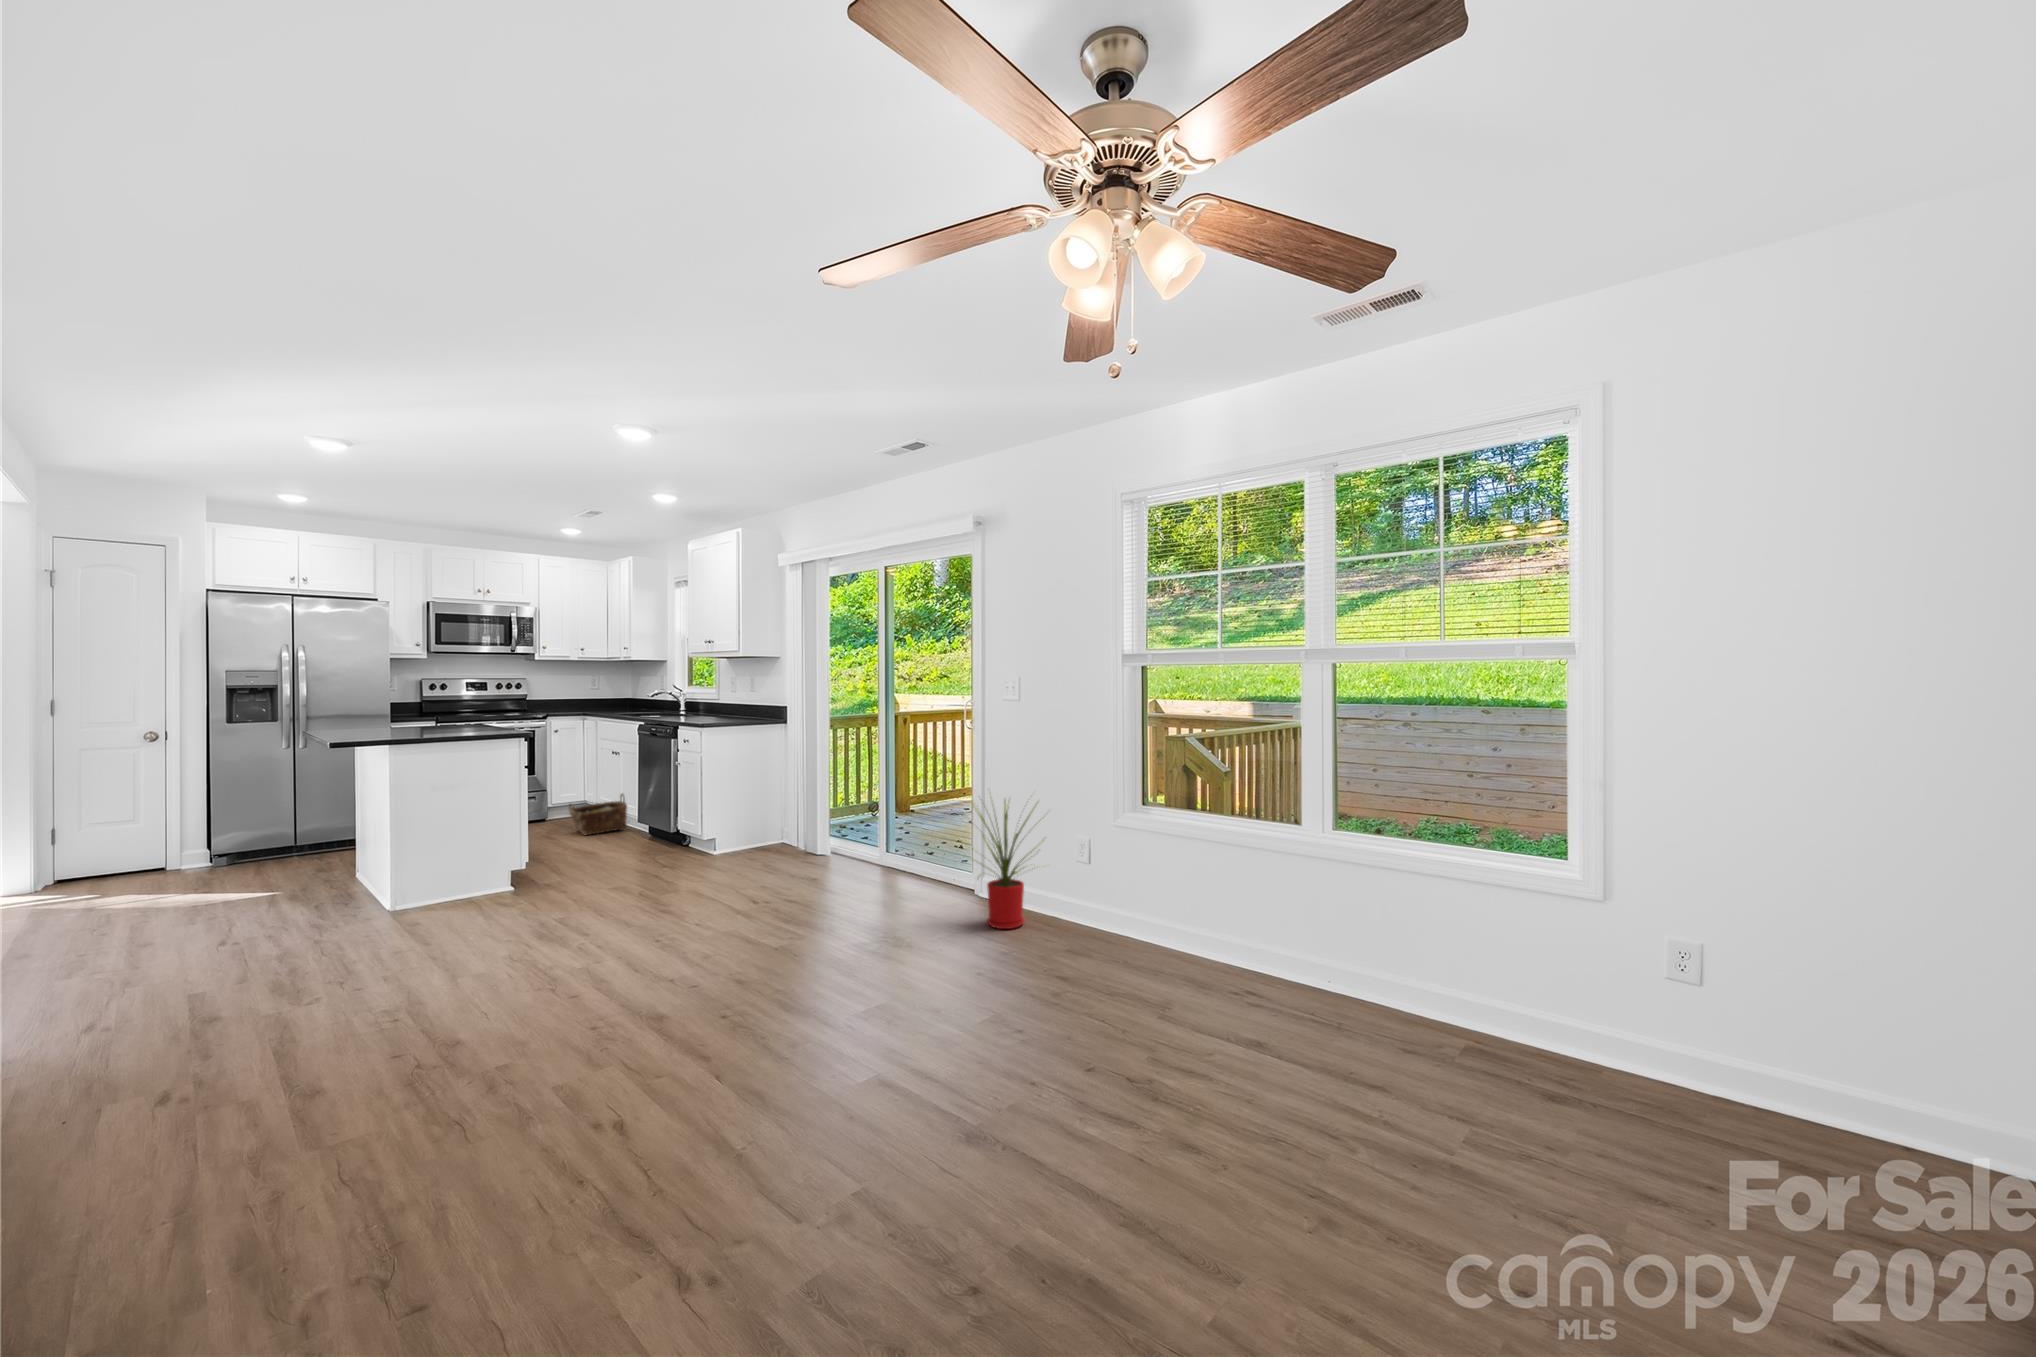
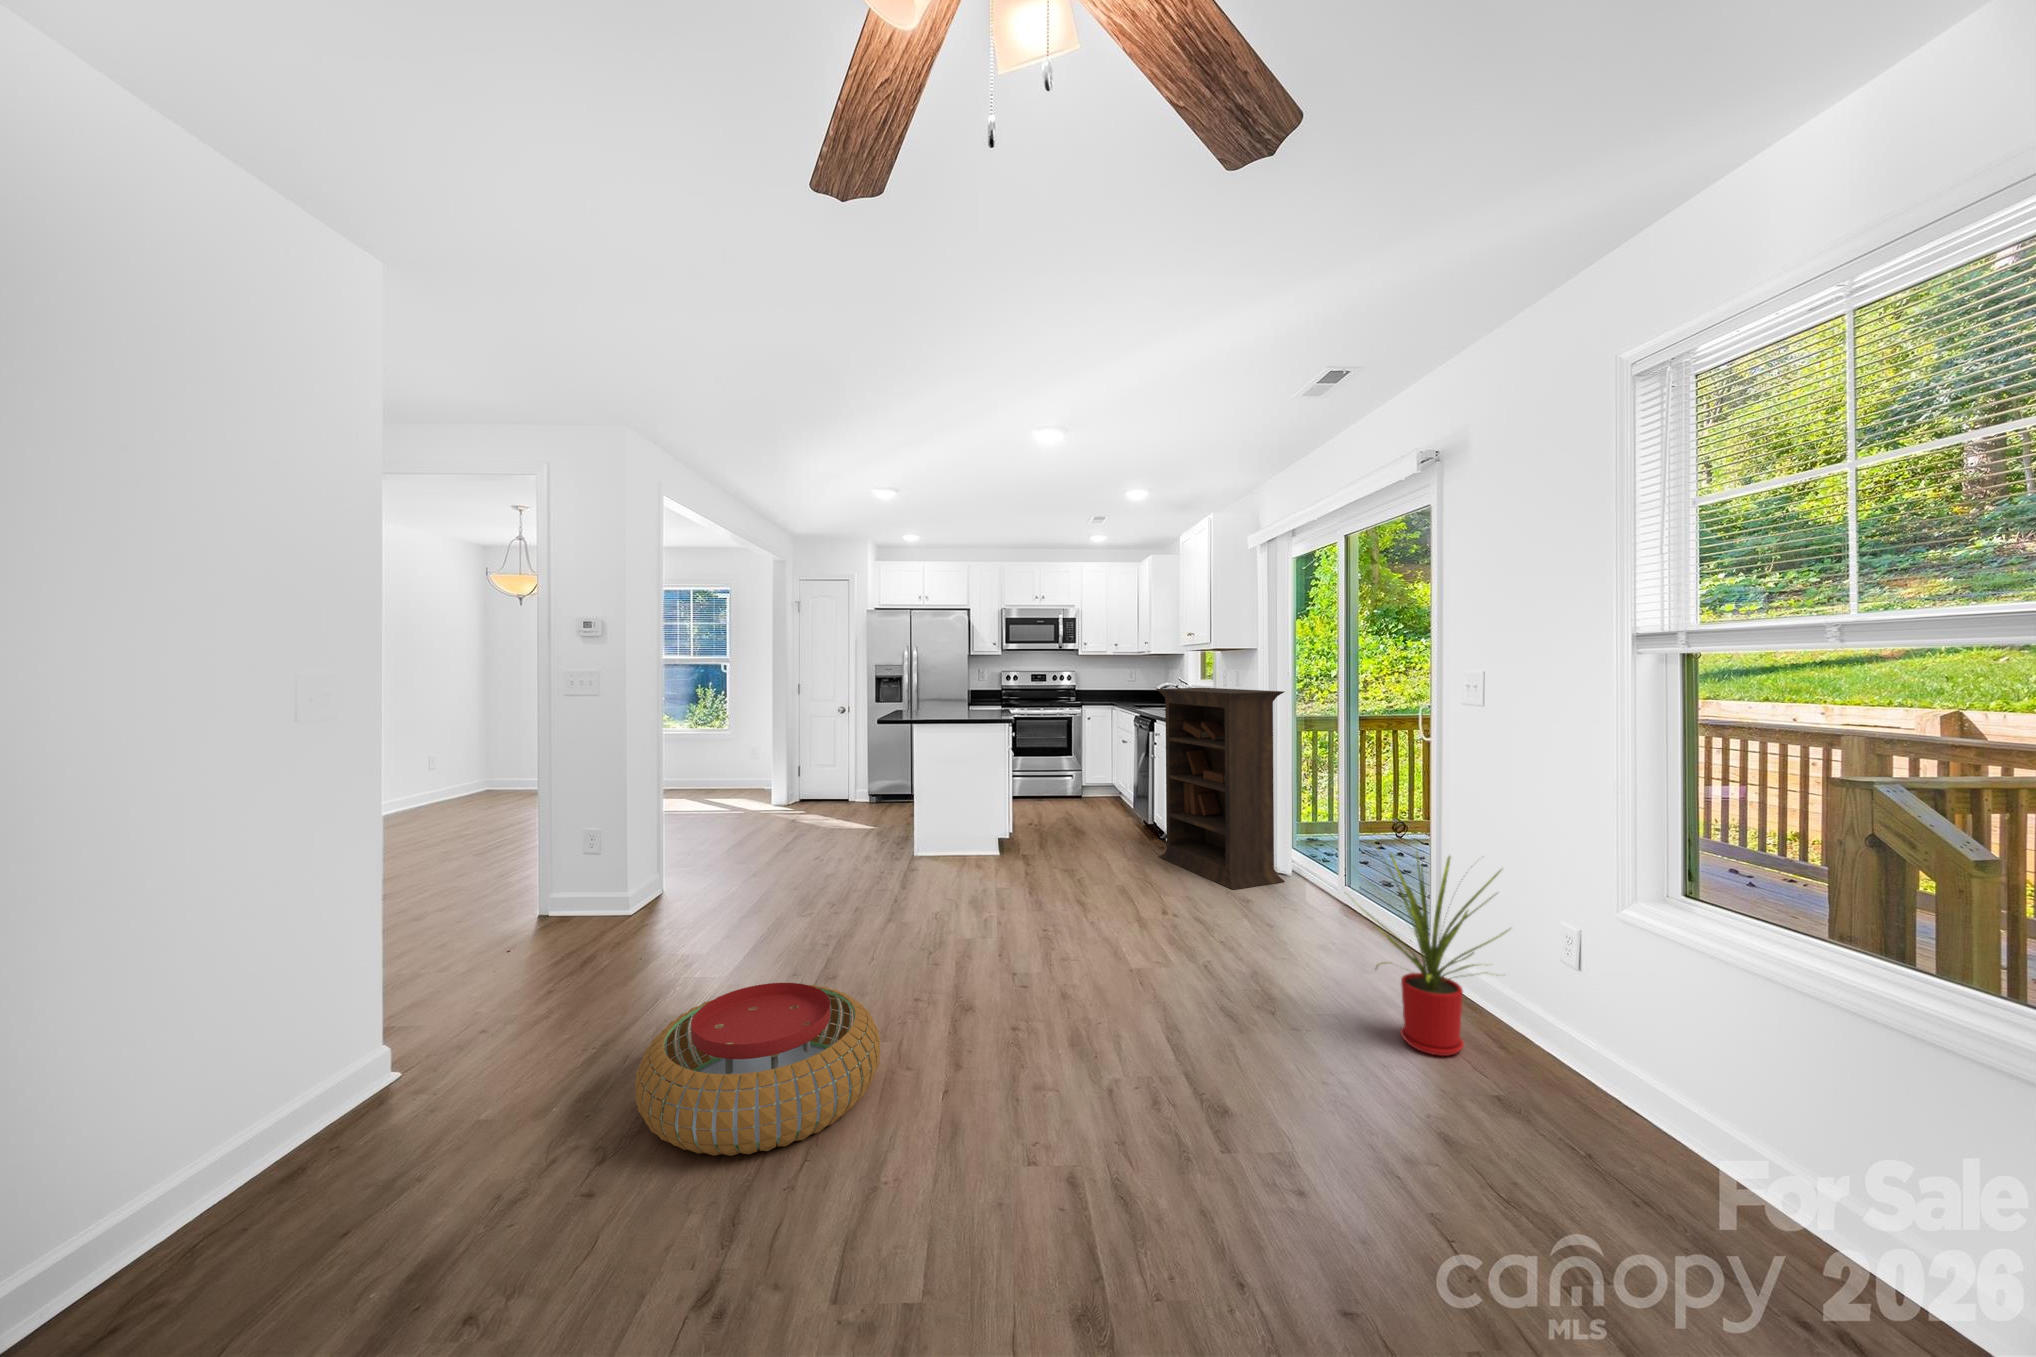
bookcase: none [701,692,835,873] -> present [1156,688,1285,890]
woven basket: present [569,794,627,835] -> none [1085,776,1132,811]
pouf: none [385,984,658,1146] -> present [635,983,880,1156]

